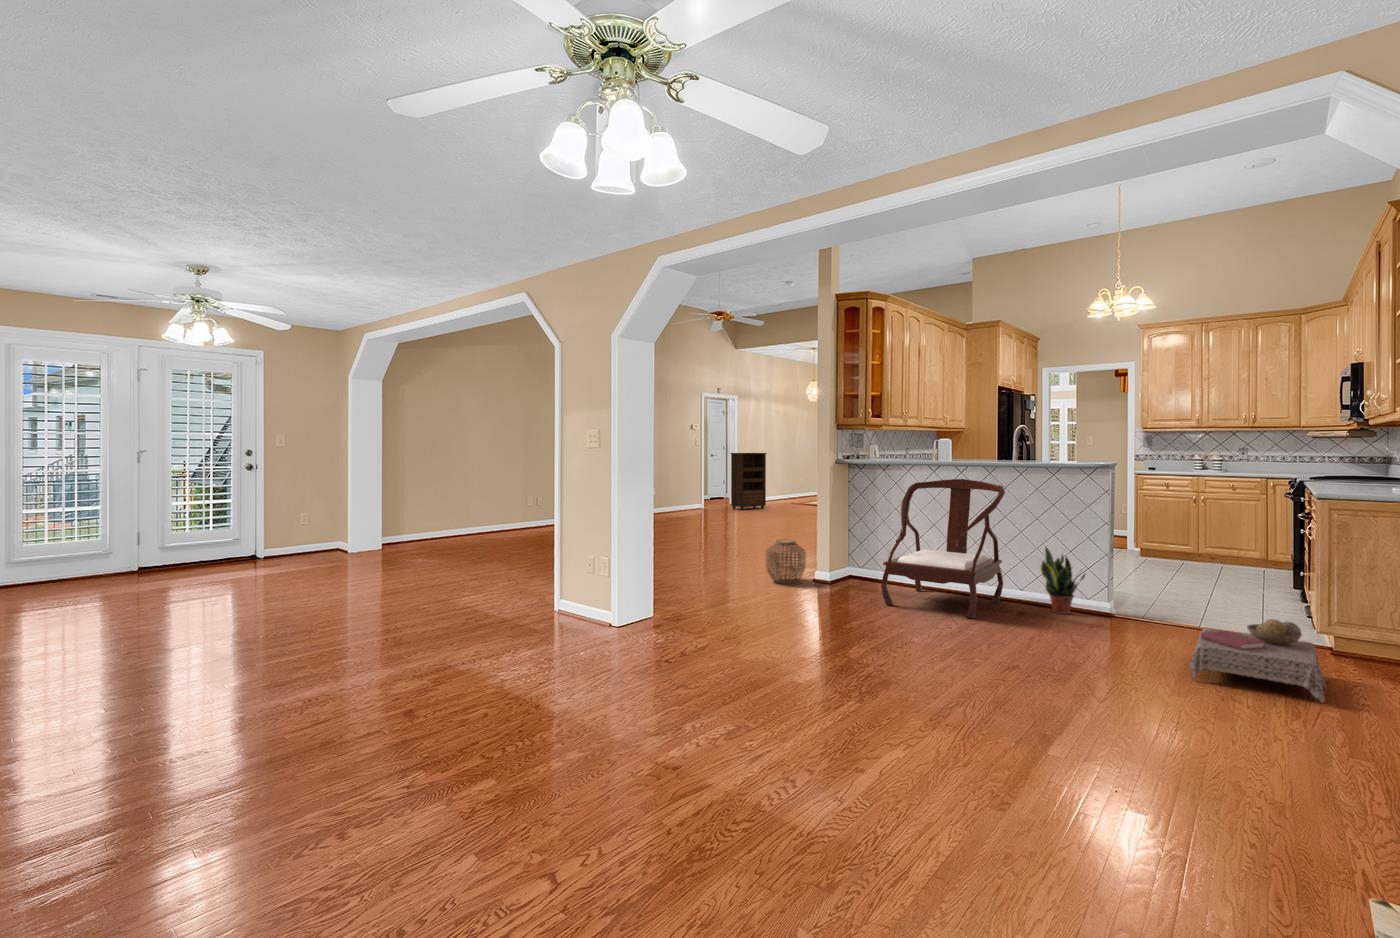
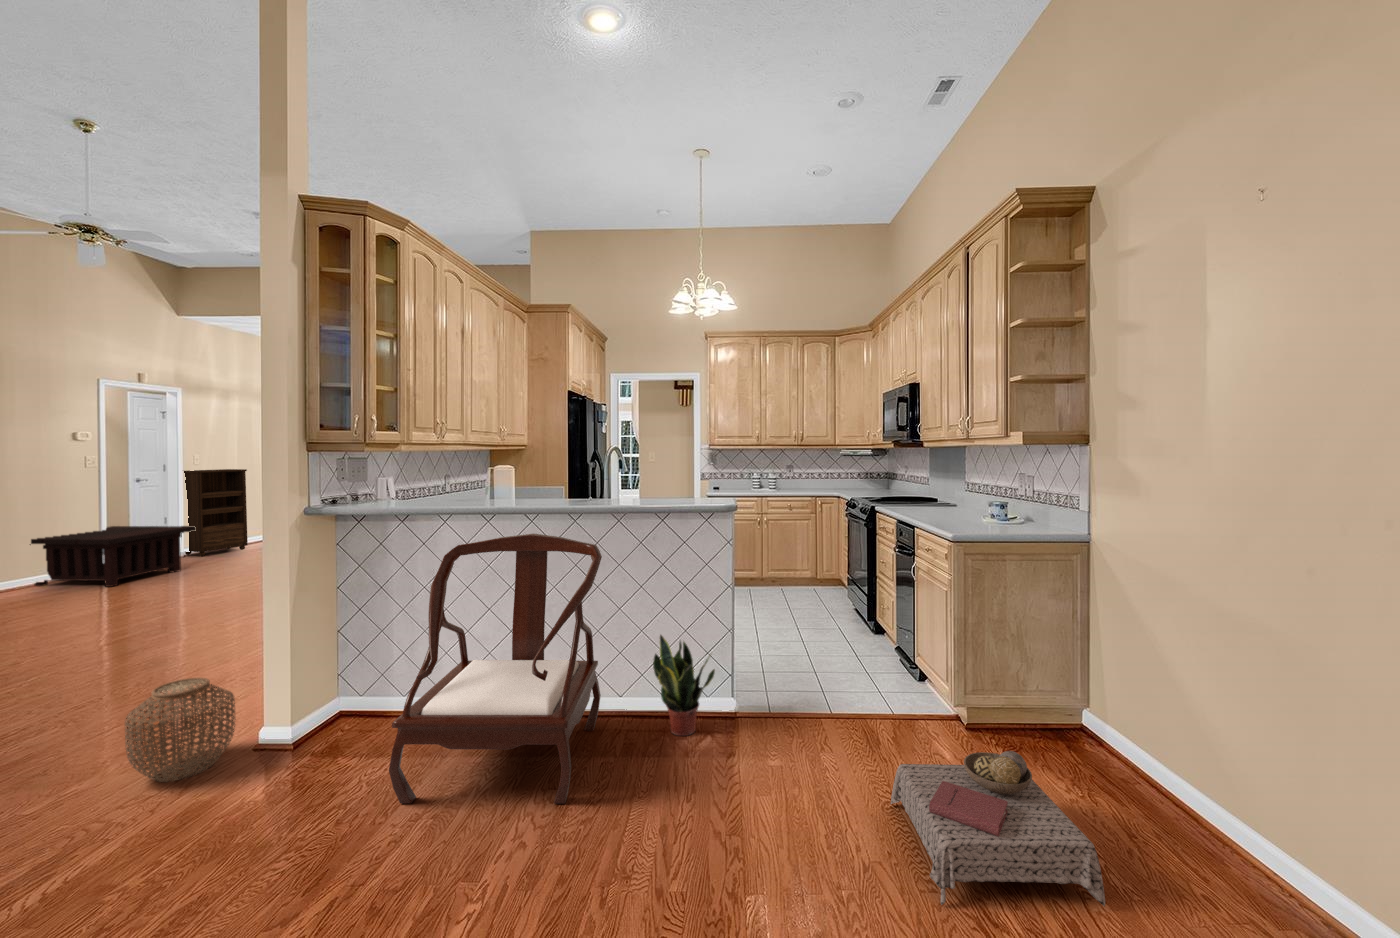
coffee table: none [665,486,743,520] -> present [30,526,195,587]

